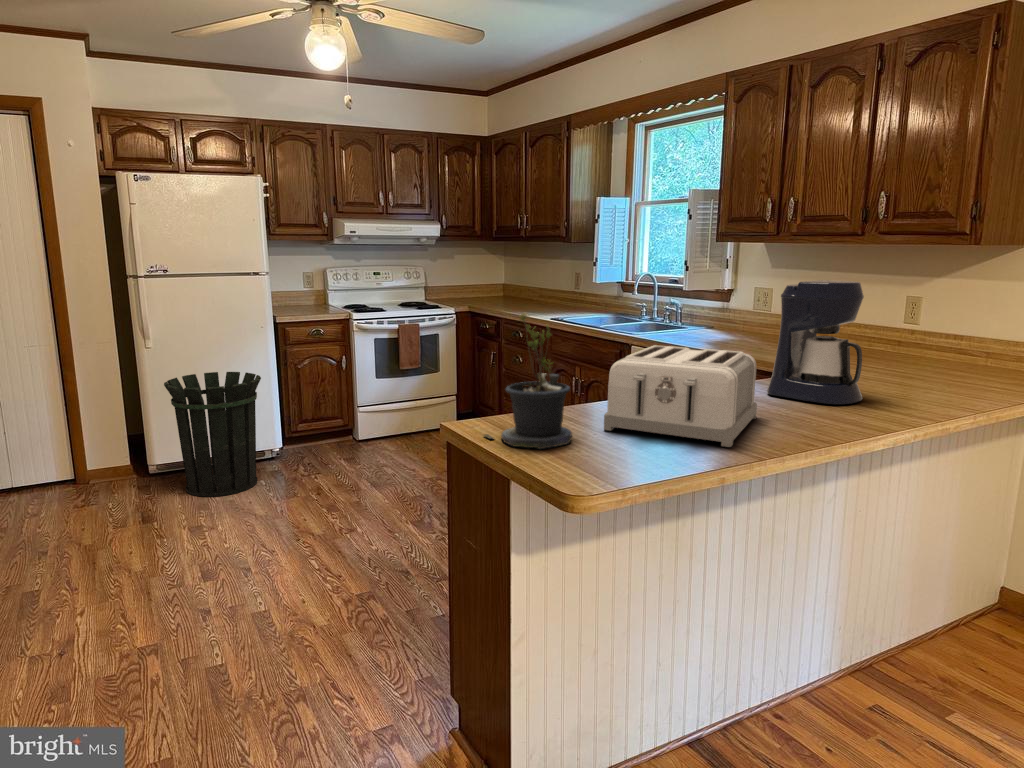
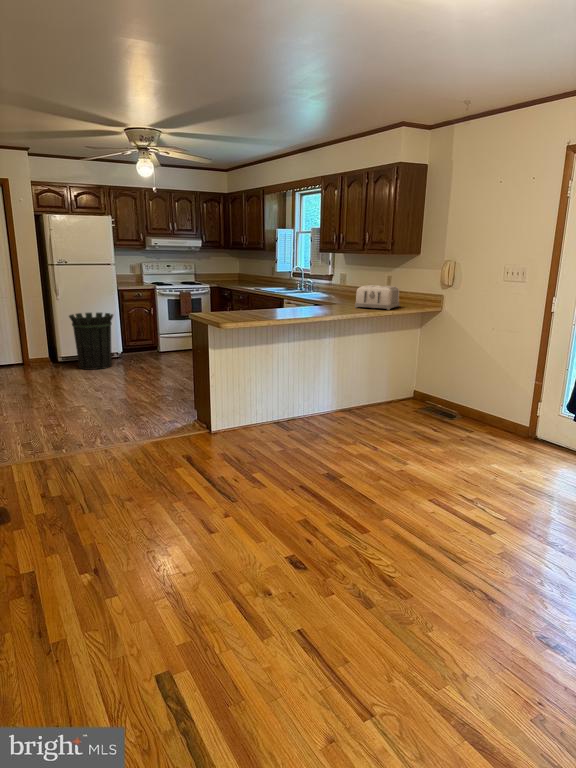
coffee maker: present [767,280,864,404] -> none [311,268,342,311]
potted plant: present [484,313,572,449] -> none [203,275,232,318]
toaster: present [604,345,757,447] -> present [355,285,400,310]

